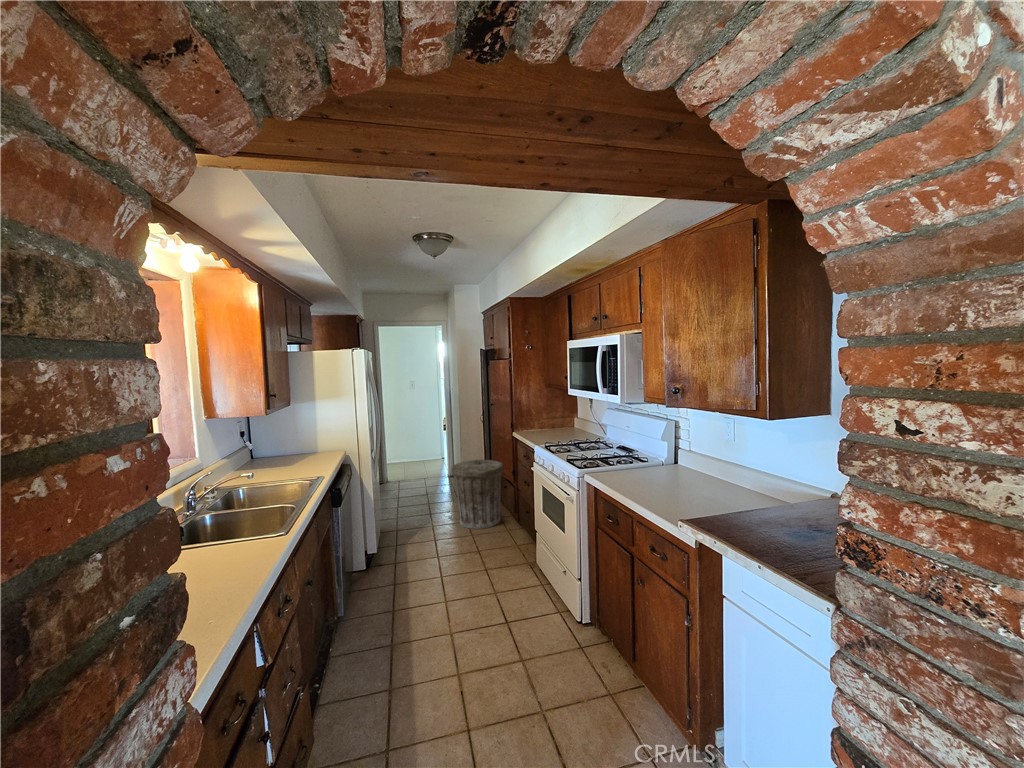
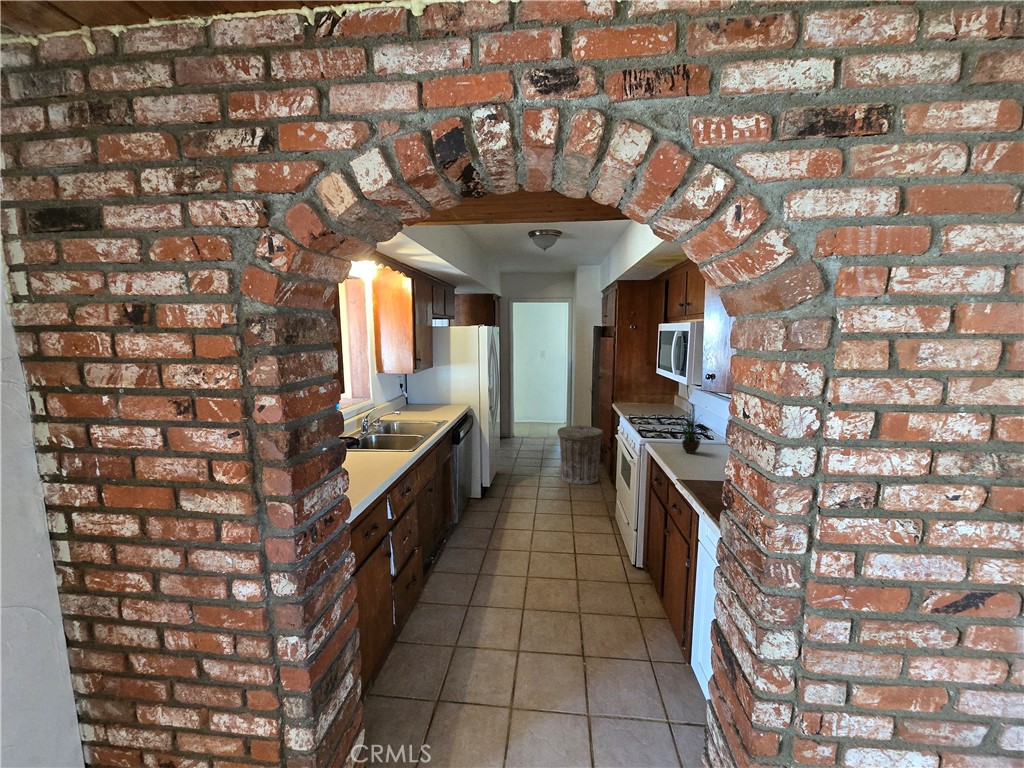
potted plant: none [621,414,657,482] -> present [680,407,701,454]

